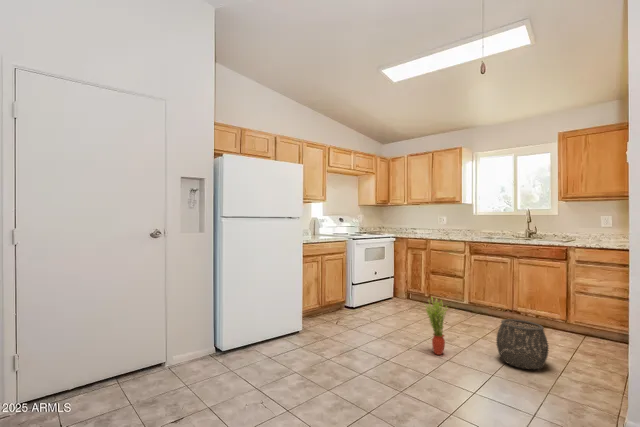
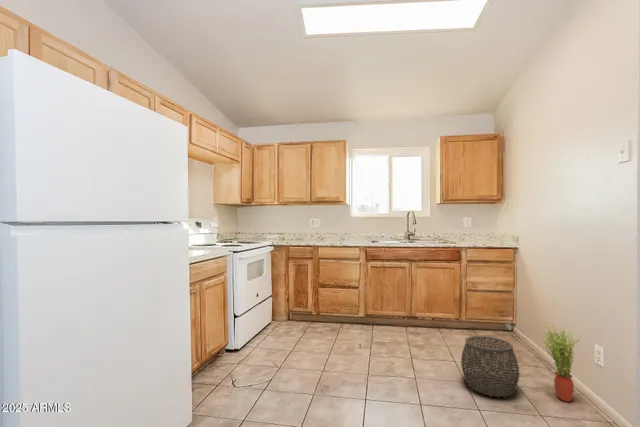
potted plant: present [426,297,447,355] -> present [543,325,580,402]

